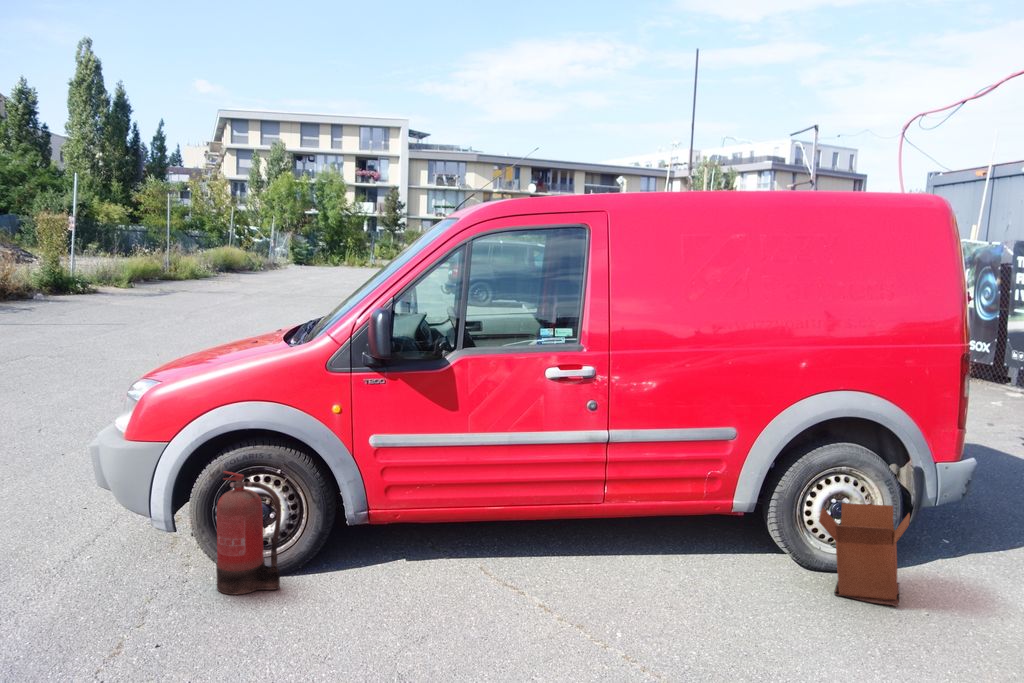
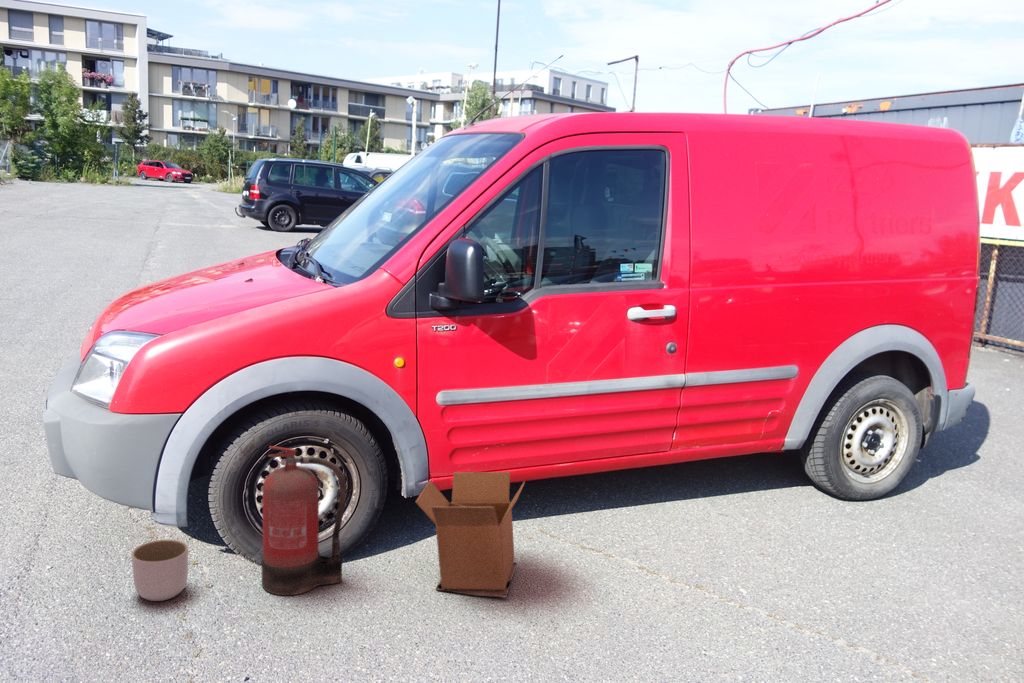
cardboard box: present [819,503,910,606] -> present [416,472,525,598]
planter: none [119,541,163,588] -> present [132,540,188,601]

